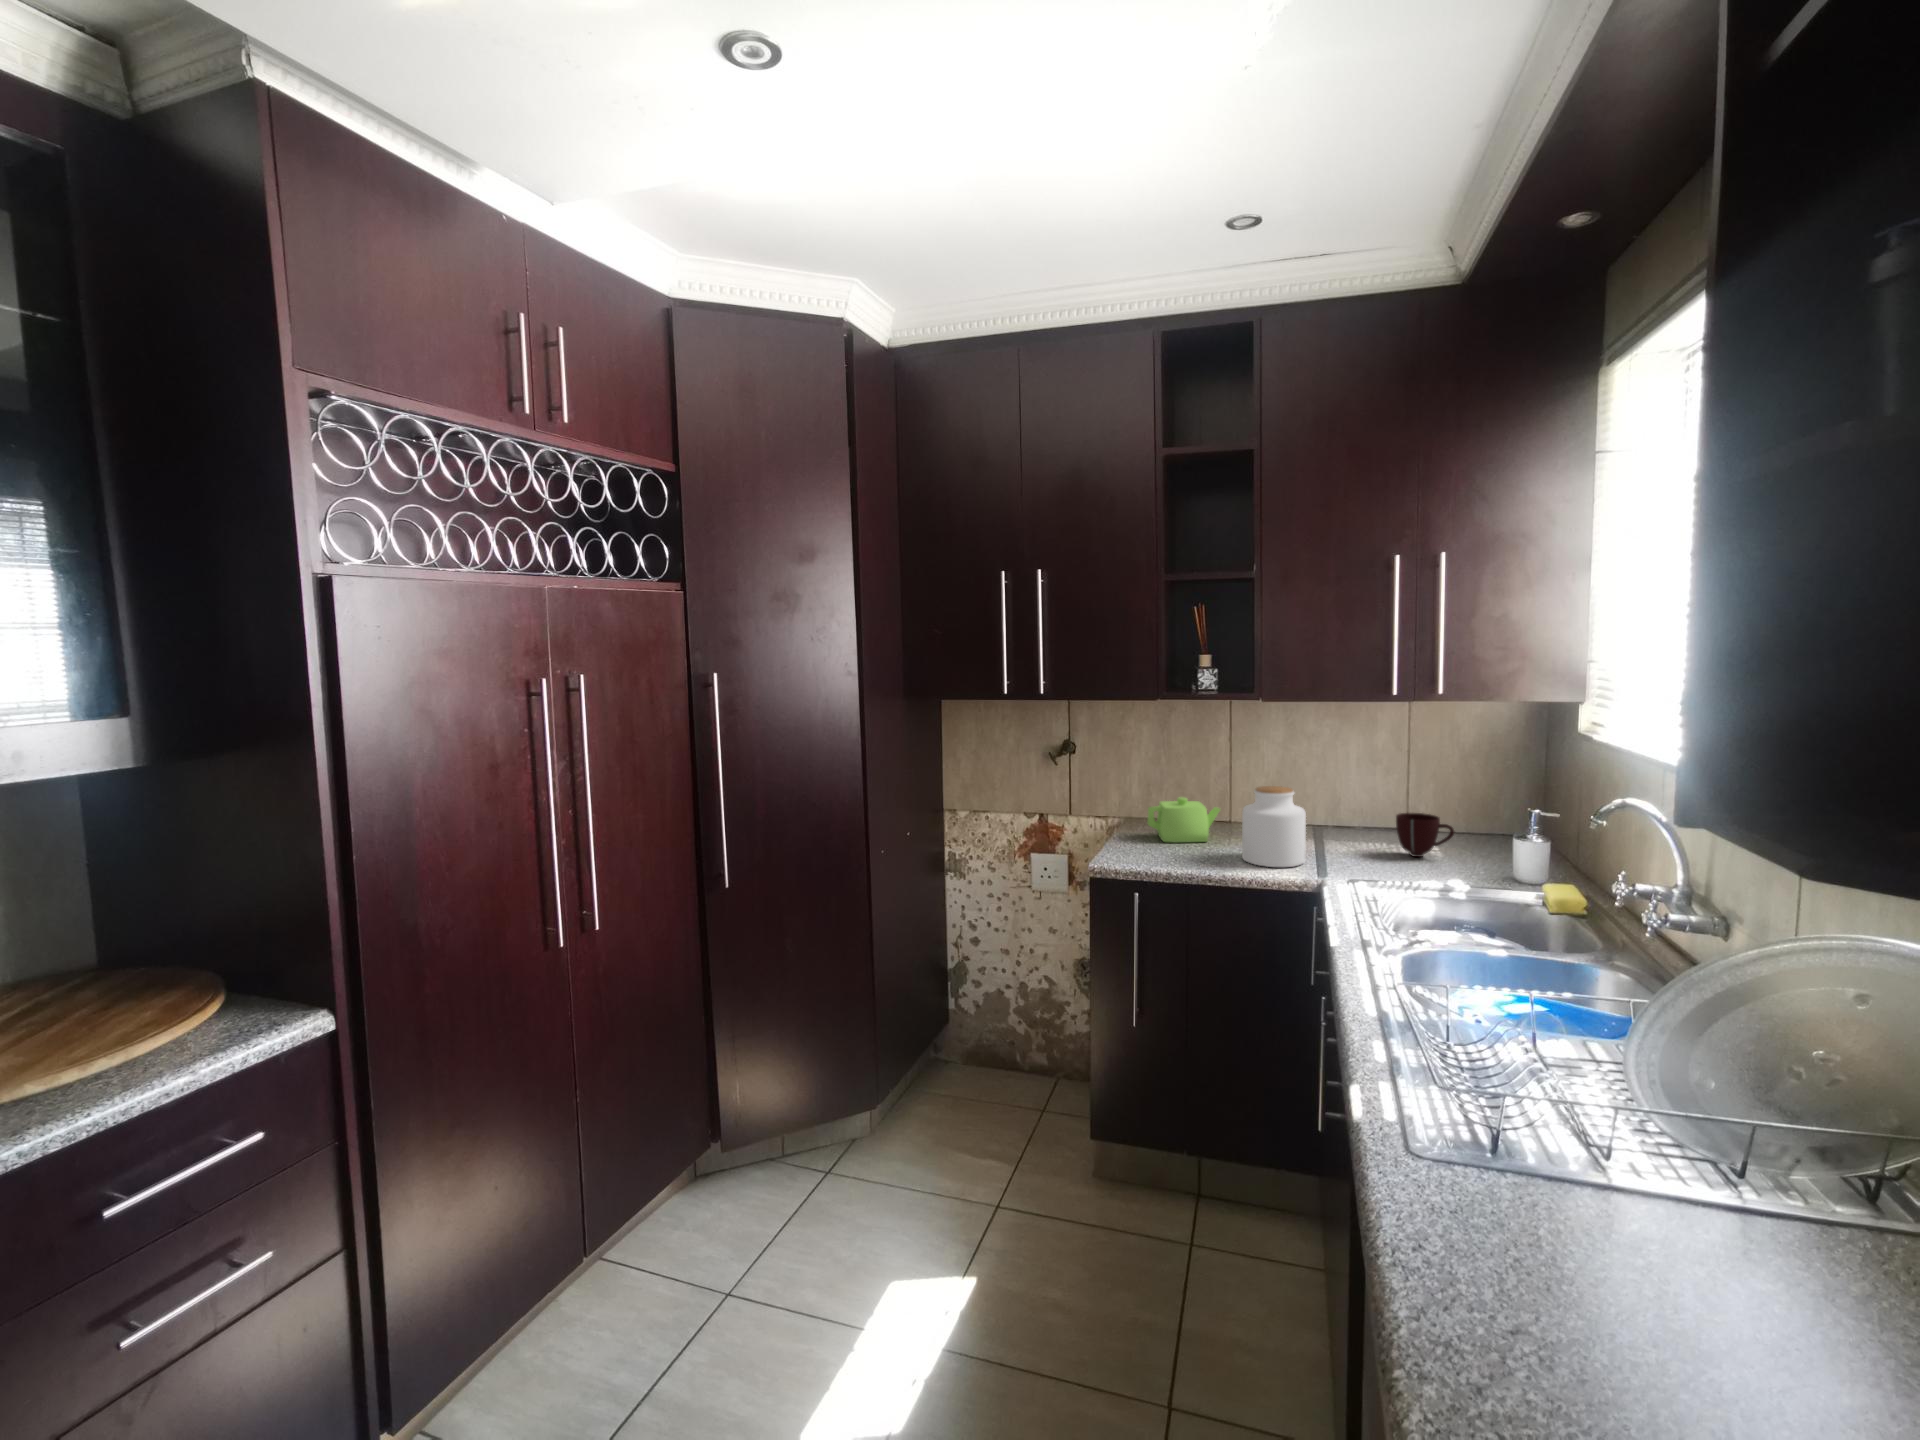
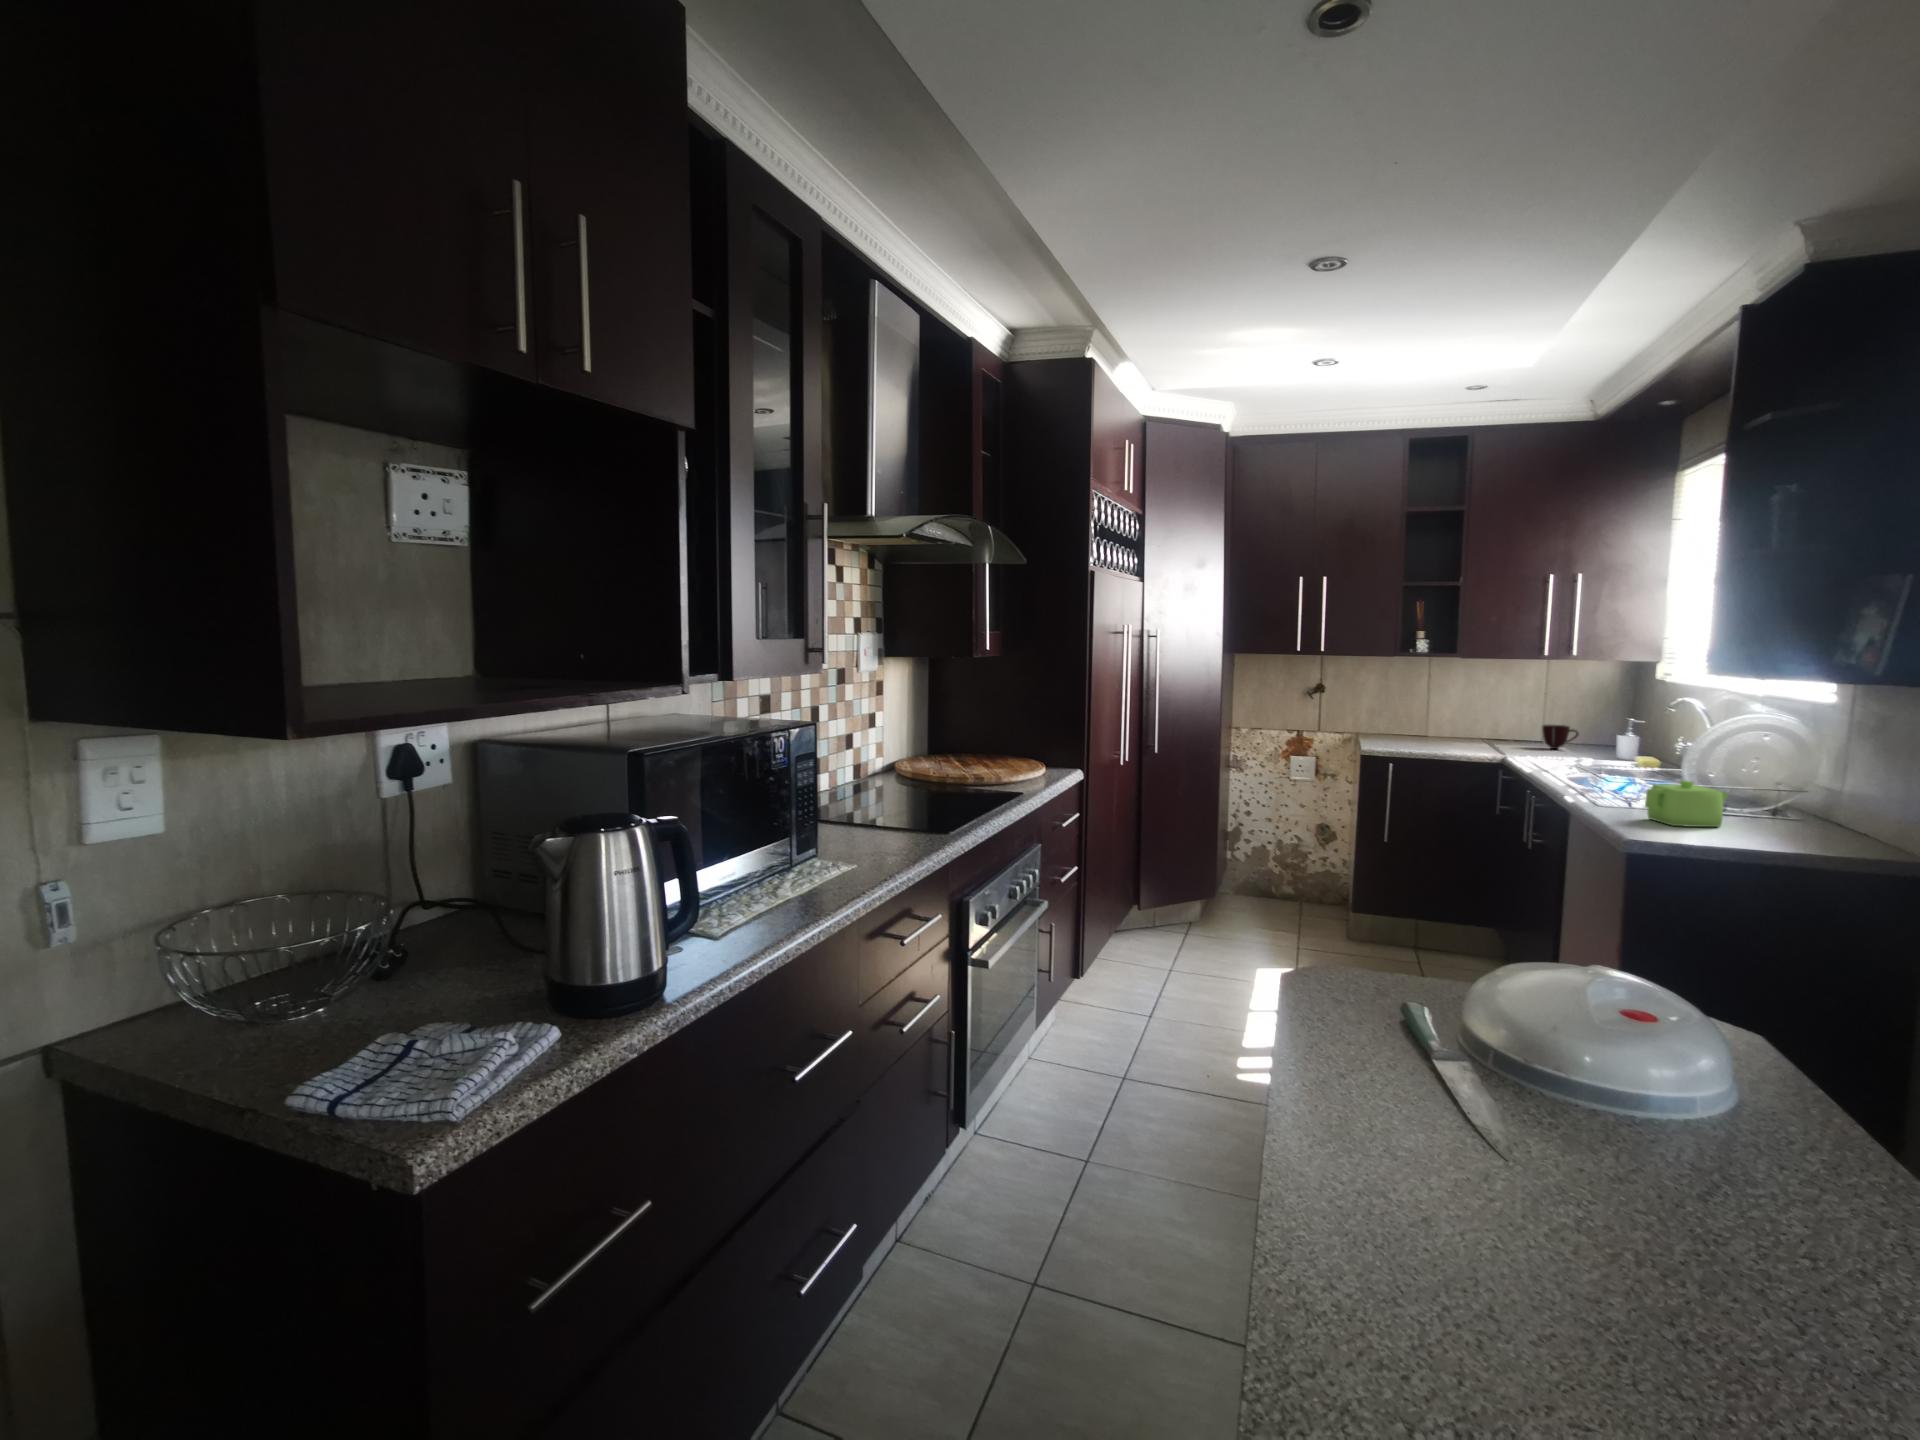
jar: present [1242,786,1306,867] -> none [1451,706,1492,751]
teapot: present [1147,797,1220,842] -> present [1645,780,1728,827]

